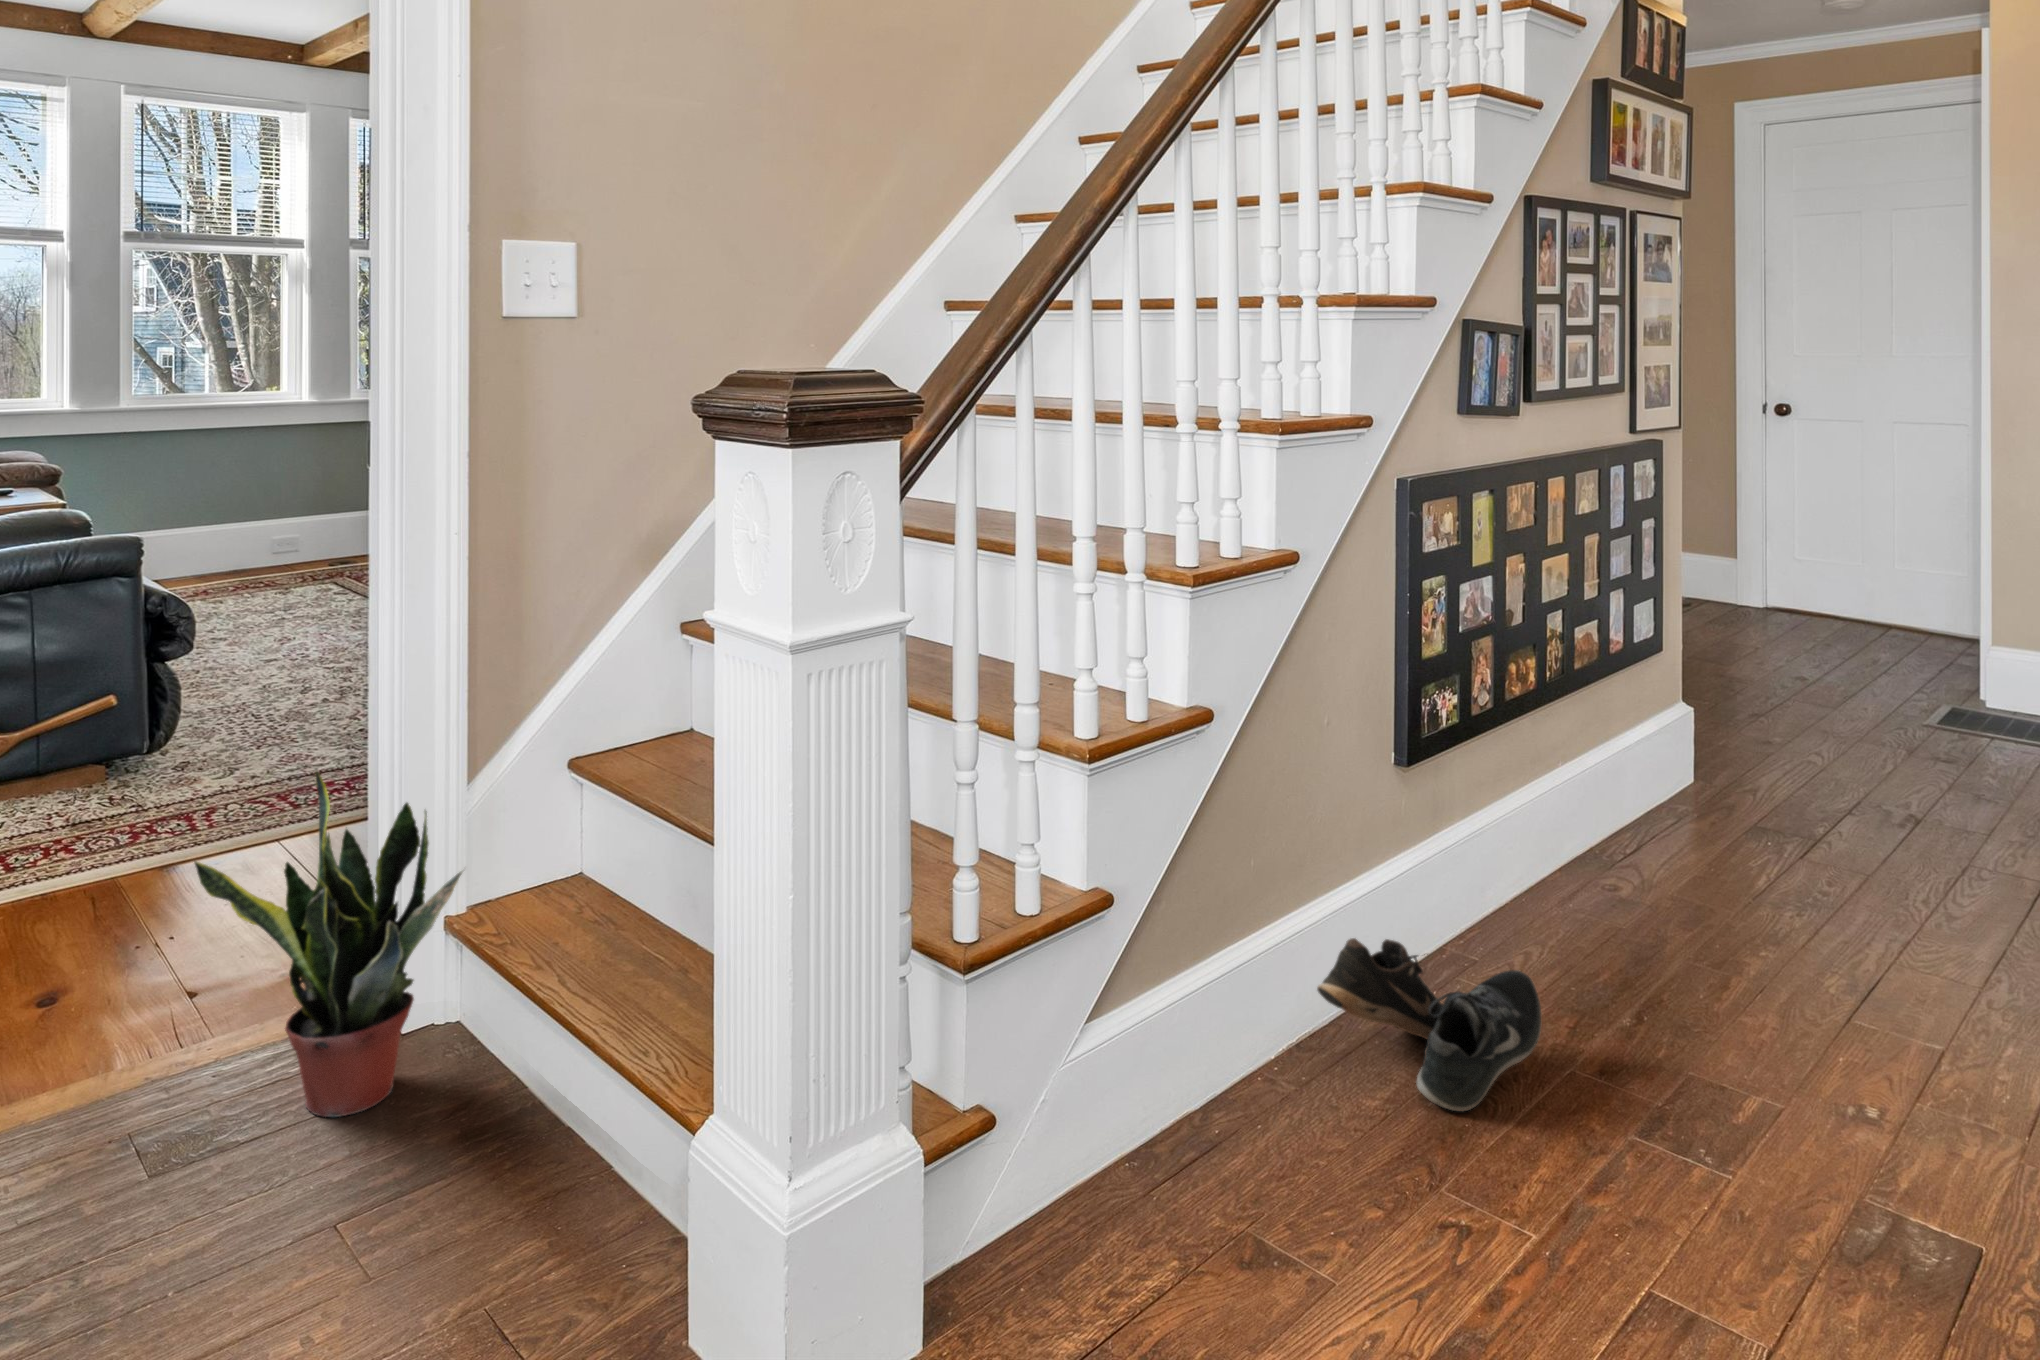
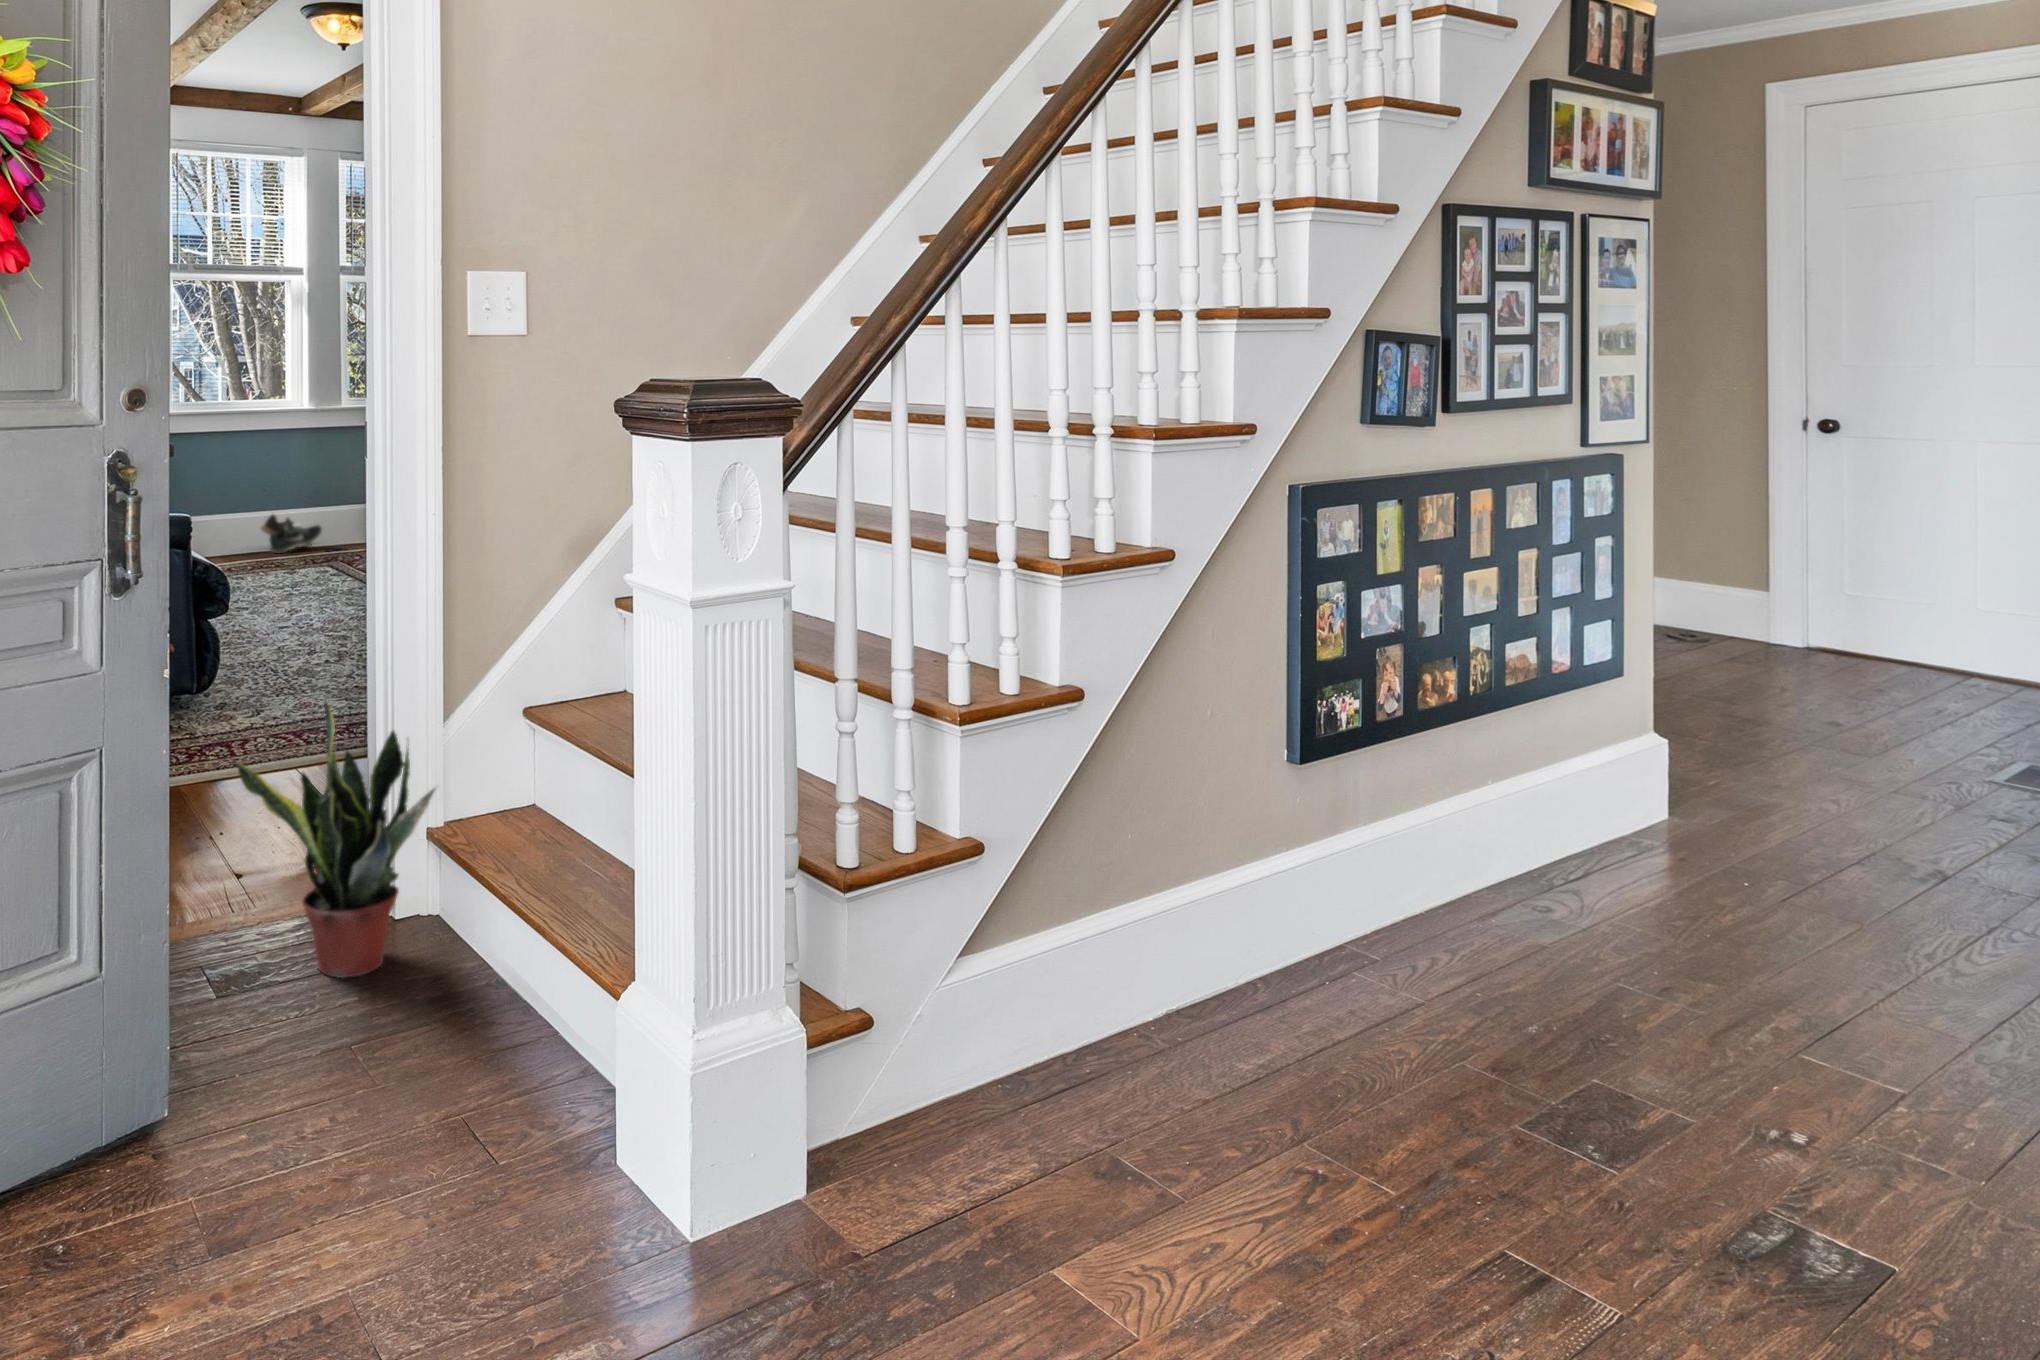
shoe: present [1317,938,1541,1111] -> present [261,515,322,553]

